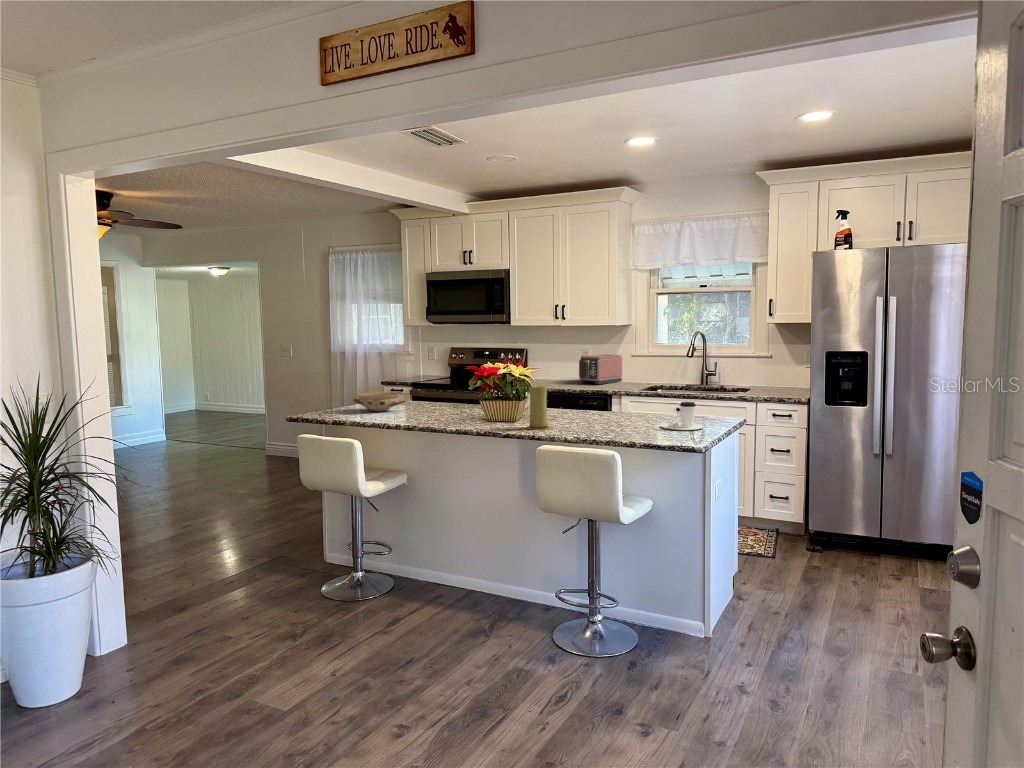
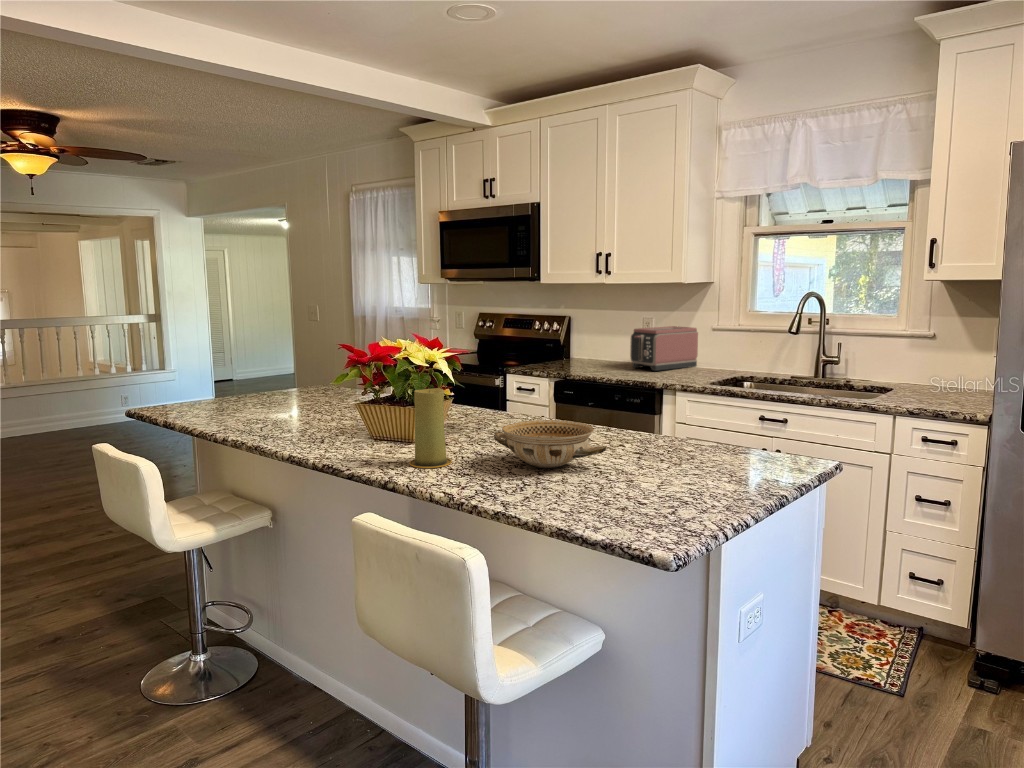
ceramic bowl: present [353,392,405,412] -> present [494,420,606,468]
coffee cup: present [661,402,705,430] -> none [645,432,730,491]

